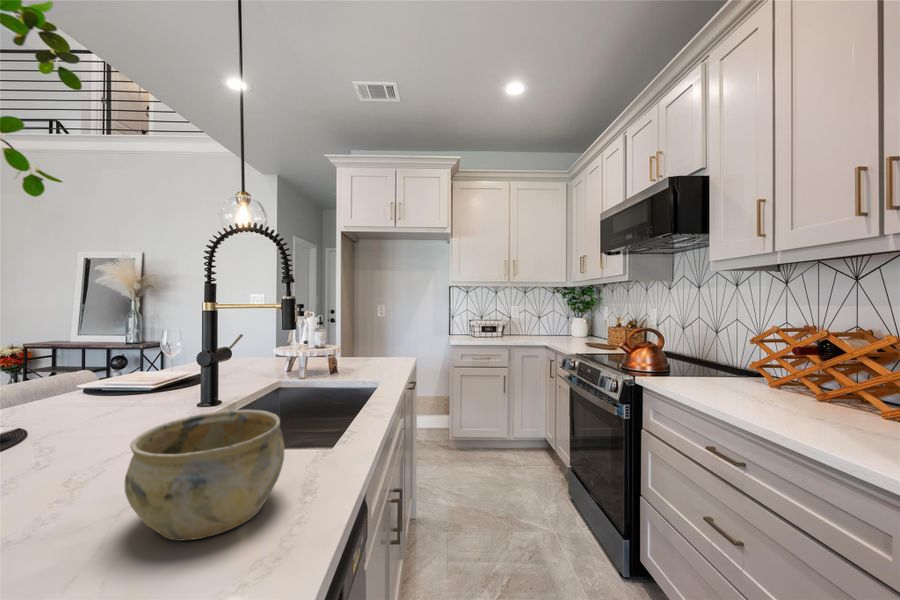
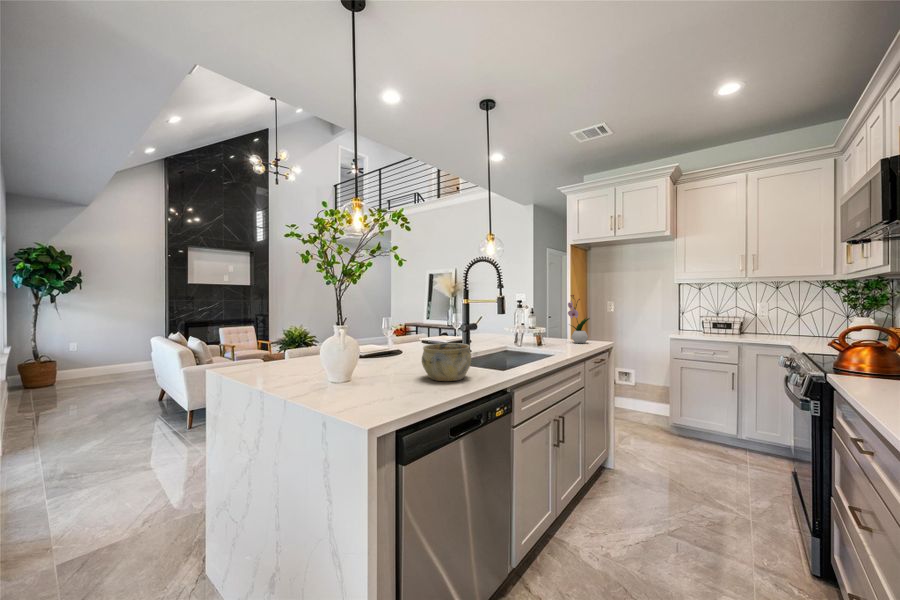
flower arrangement: none [364,296,394,363] -> present [568,295,589,343]

